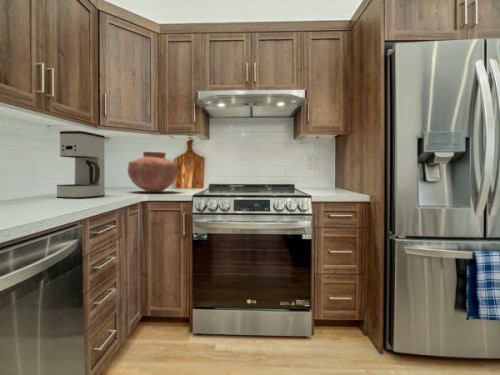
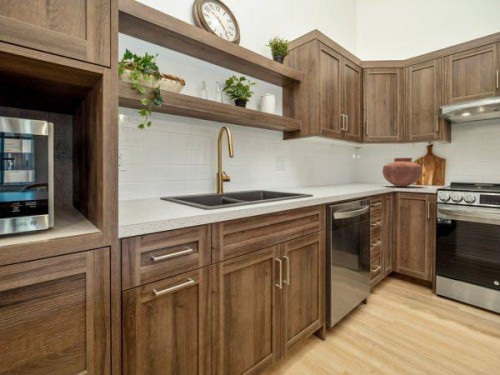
coffee maker: present [57,131,105,198] -> none [346,149,372,189]

